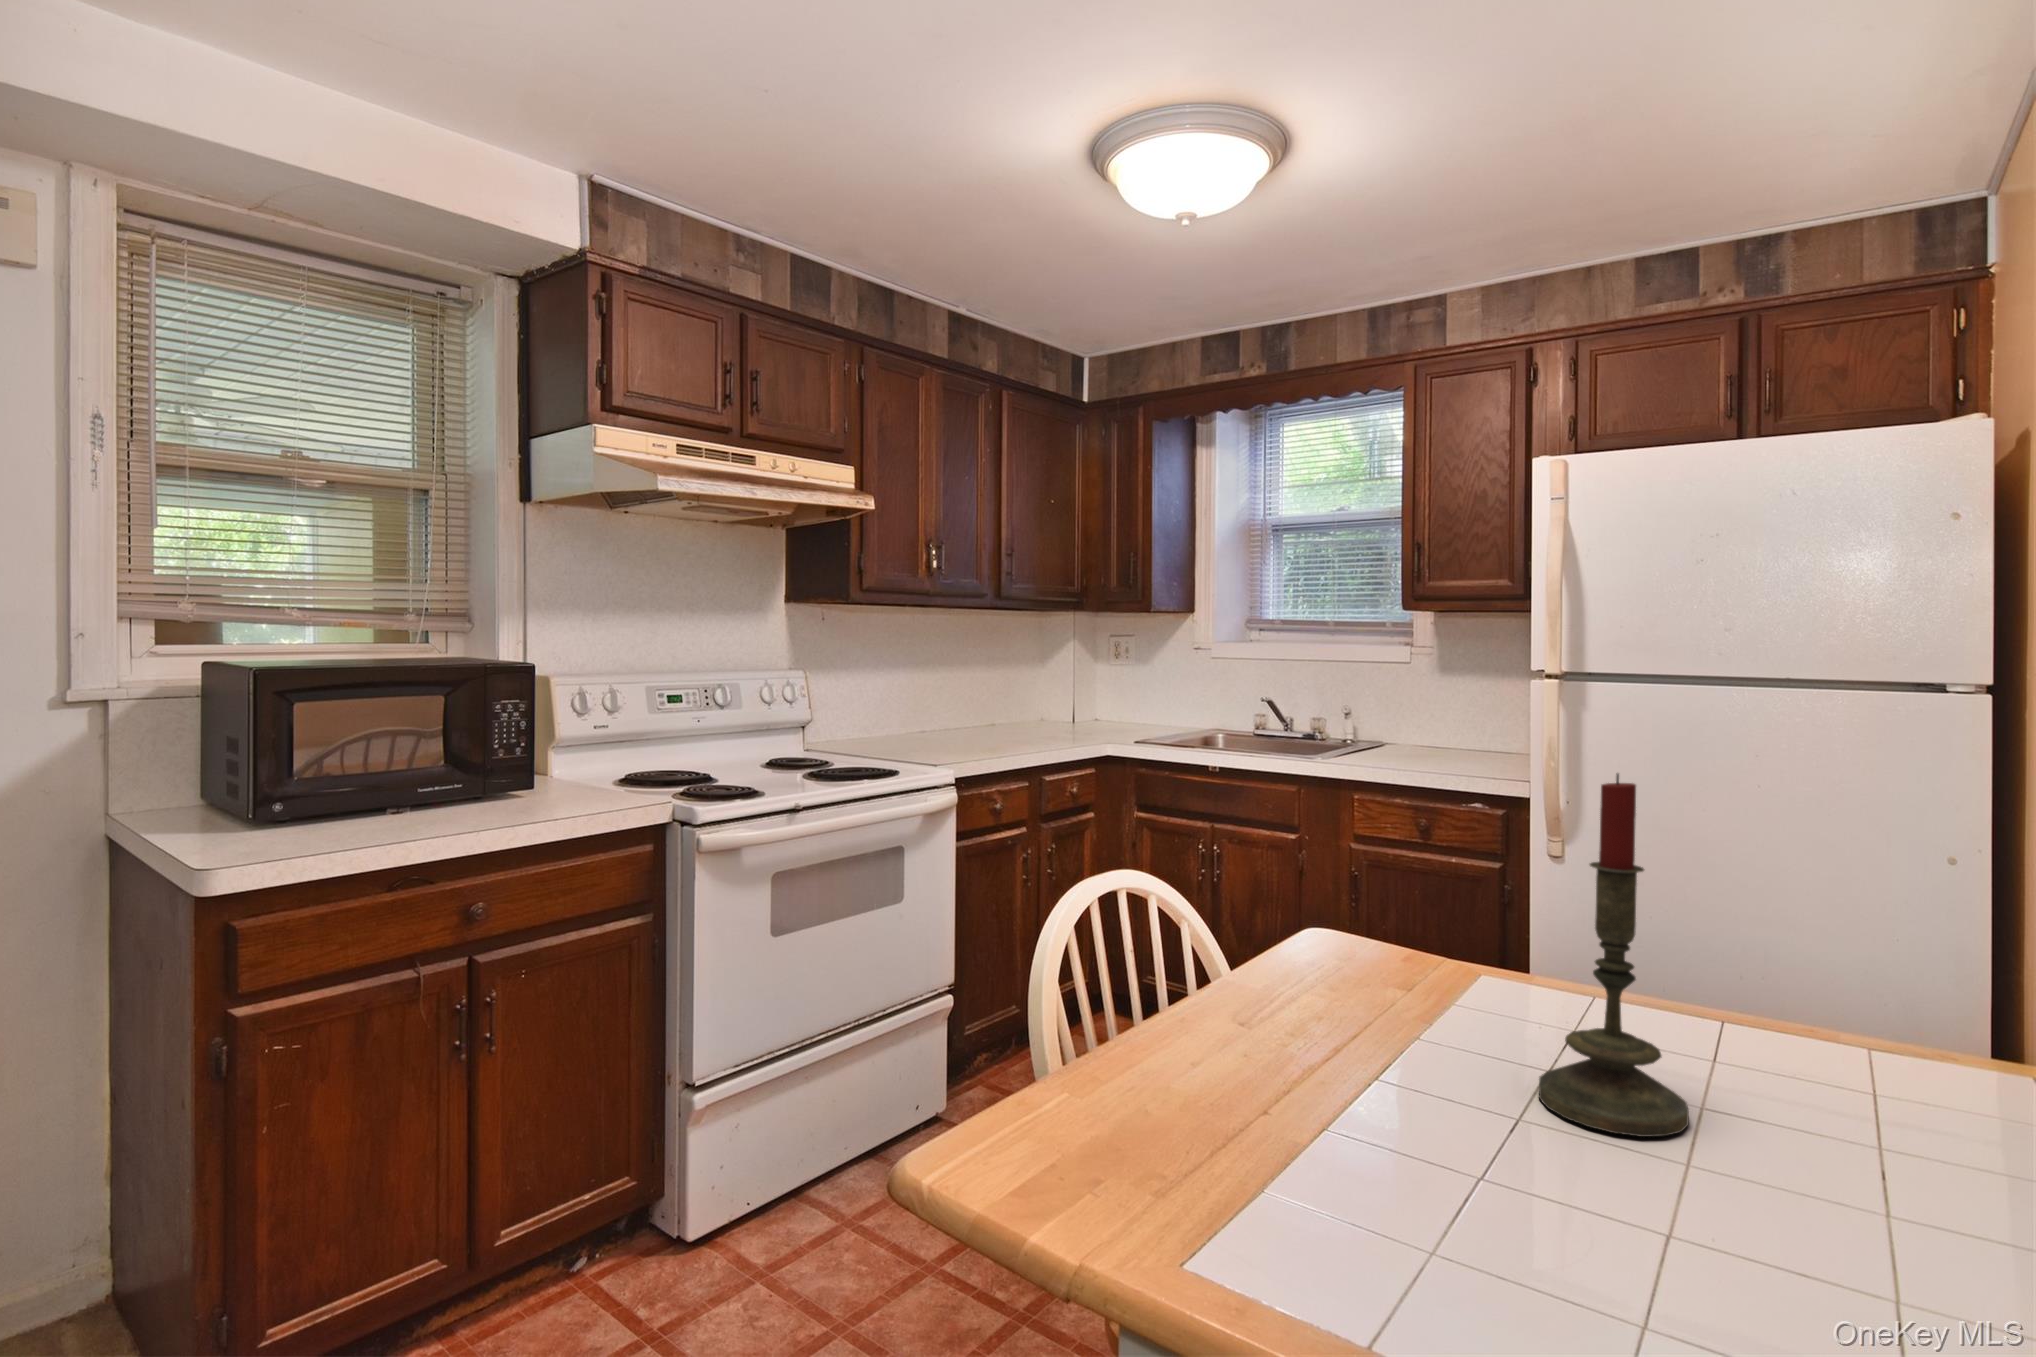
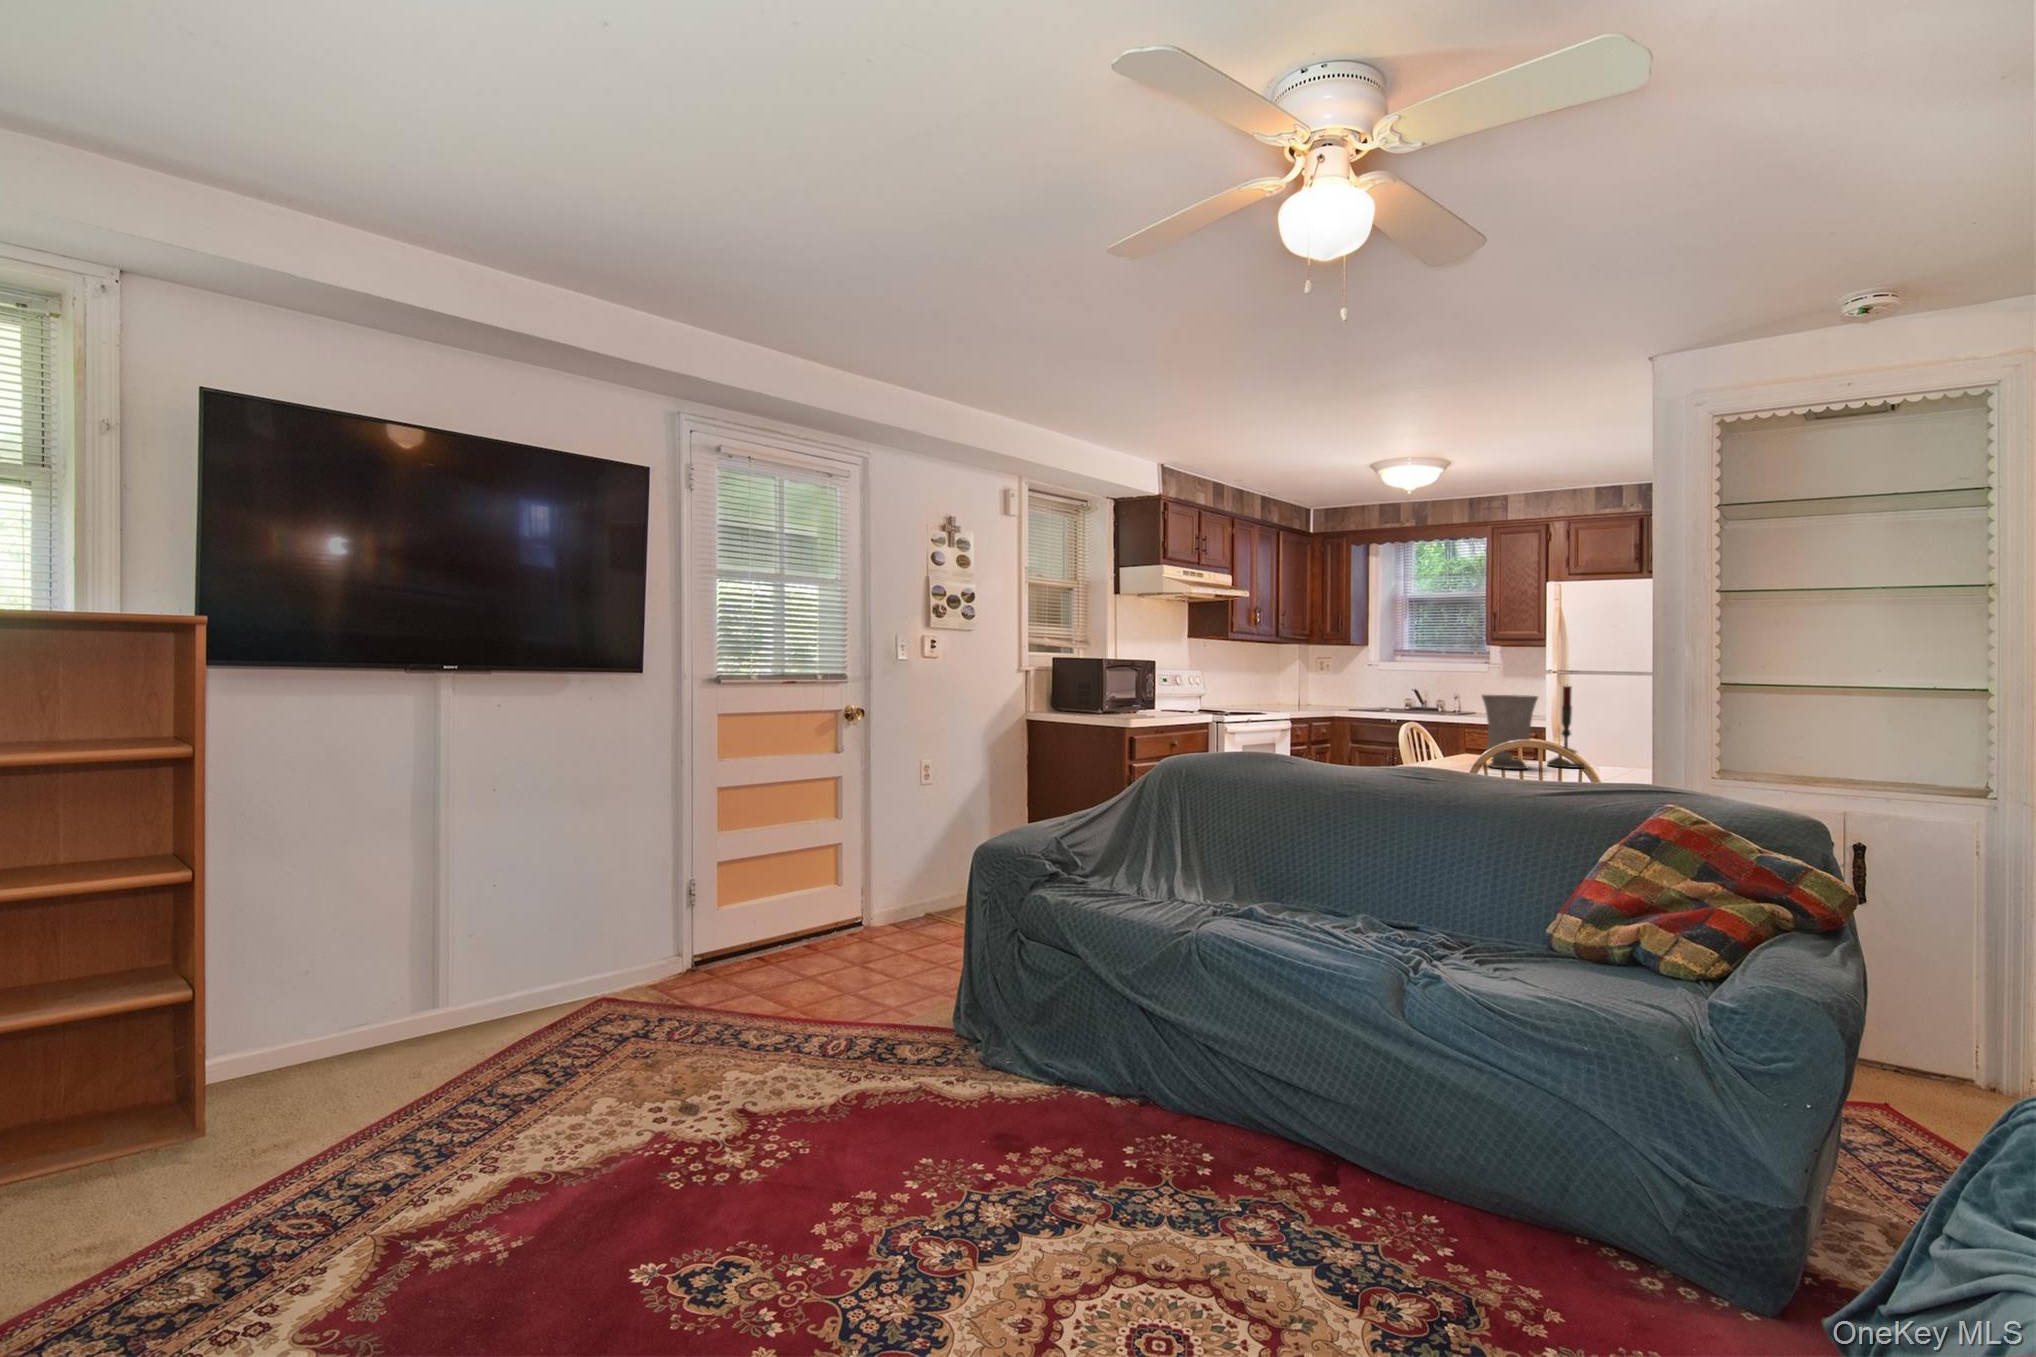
vase: none [1267,823,1505,1186] -> present [1482,695,1538,769]

